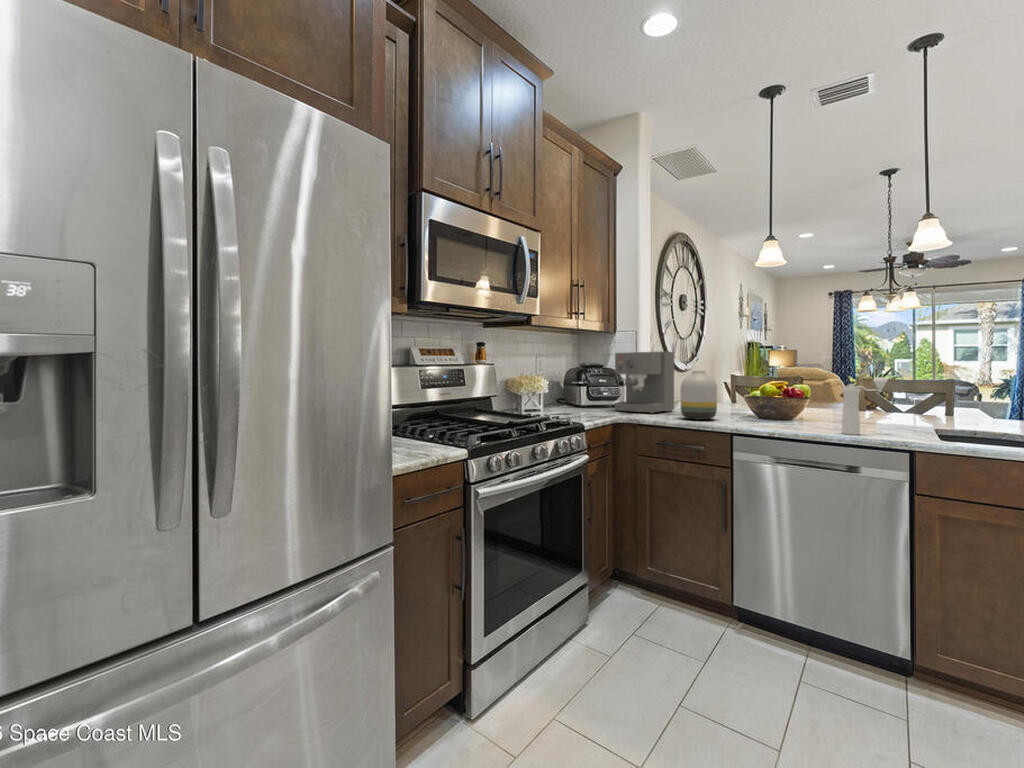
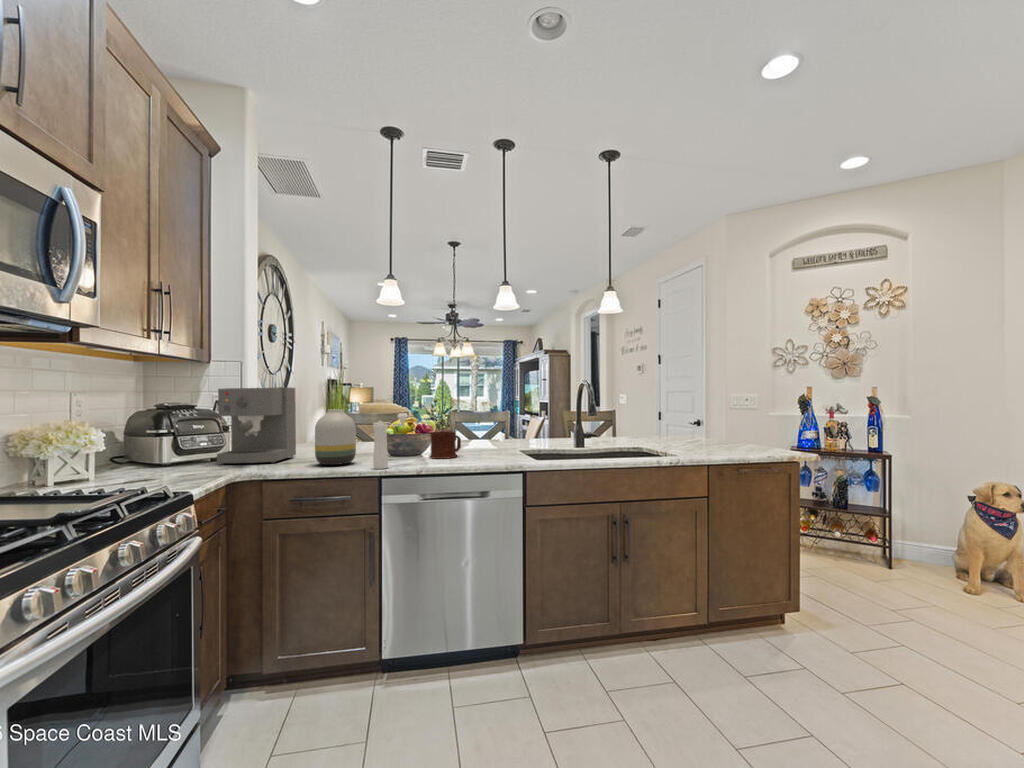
pepper mill: present [842,377,887,435] -> present [373,413,408,469]
mug: none [797,397,839,426] -> present [429,431,461,459]

